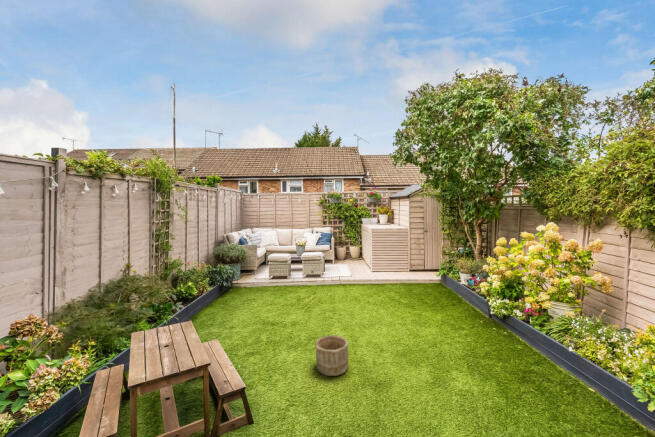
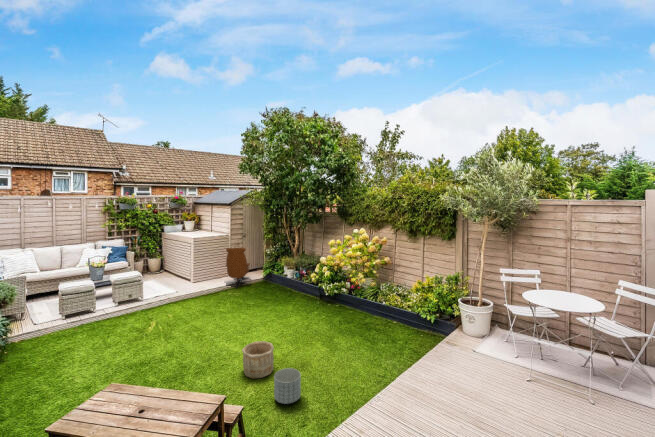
lounge chair: none [396,241,429,284] -> present [226,248,251,288]
planter: none [306,374,336,418] -> present [274,368,301,404]

